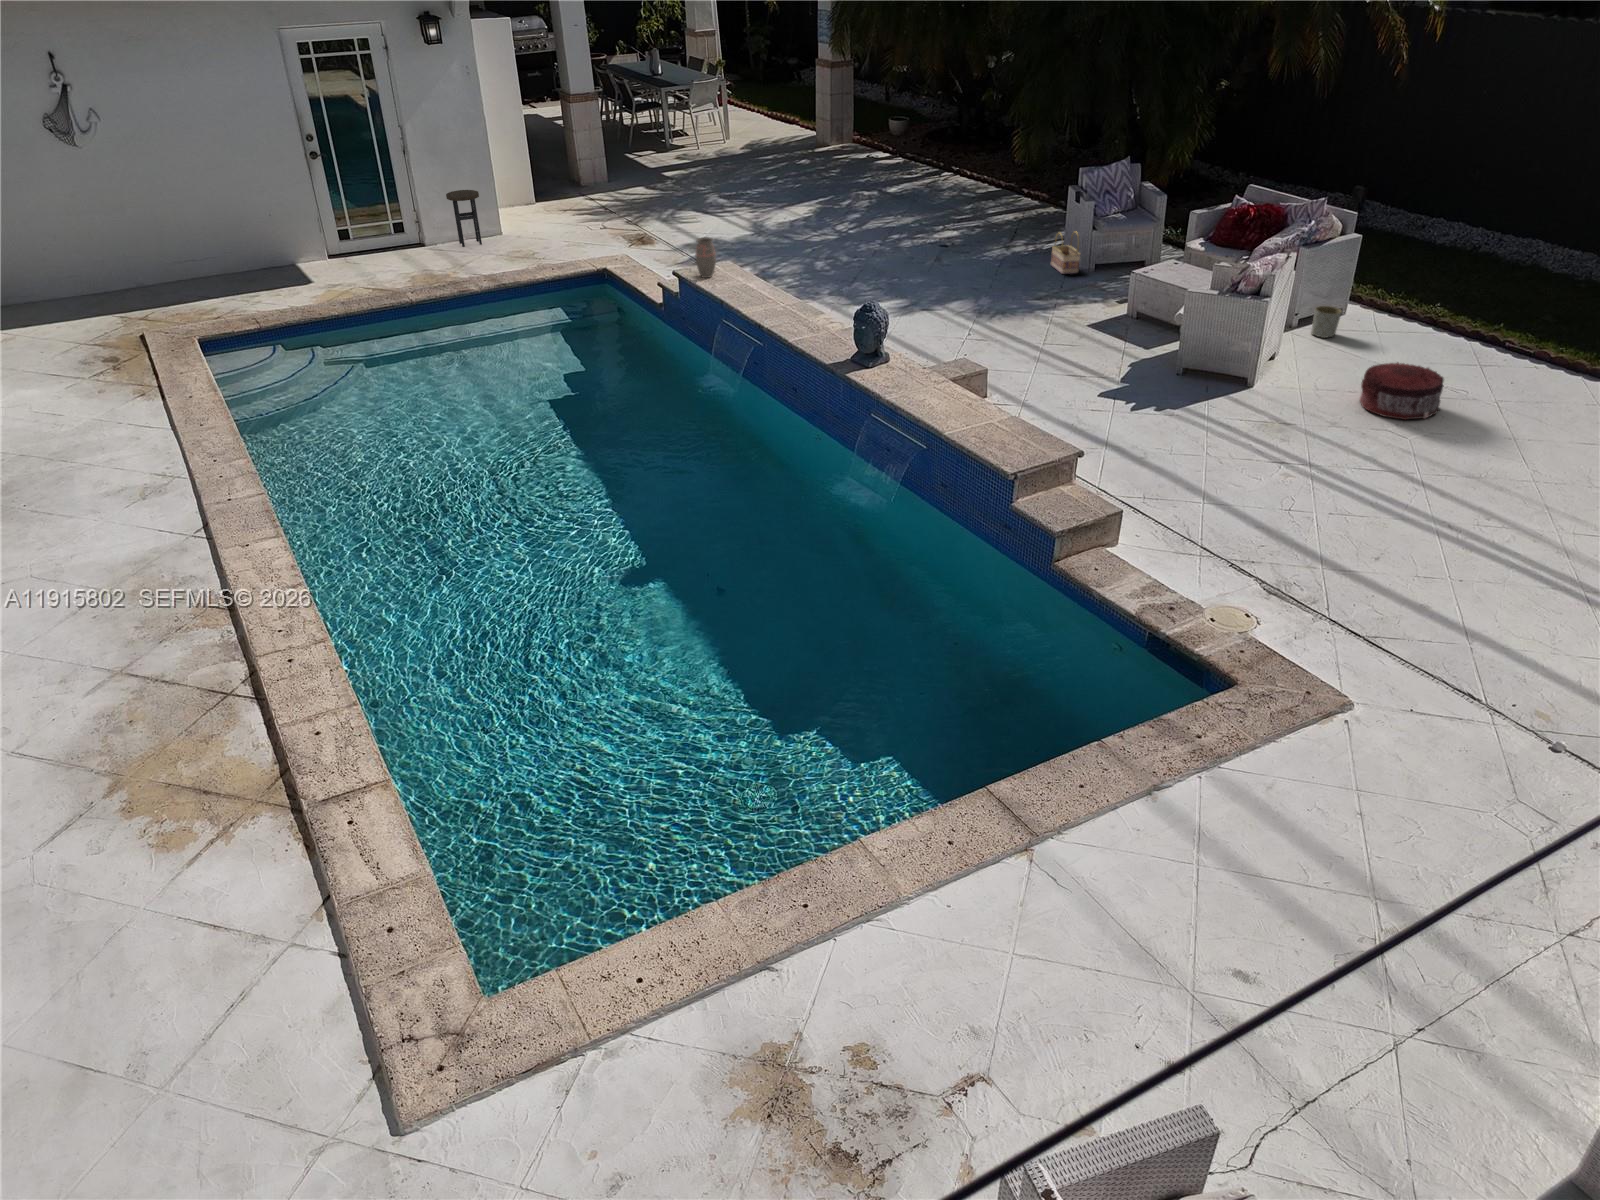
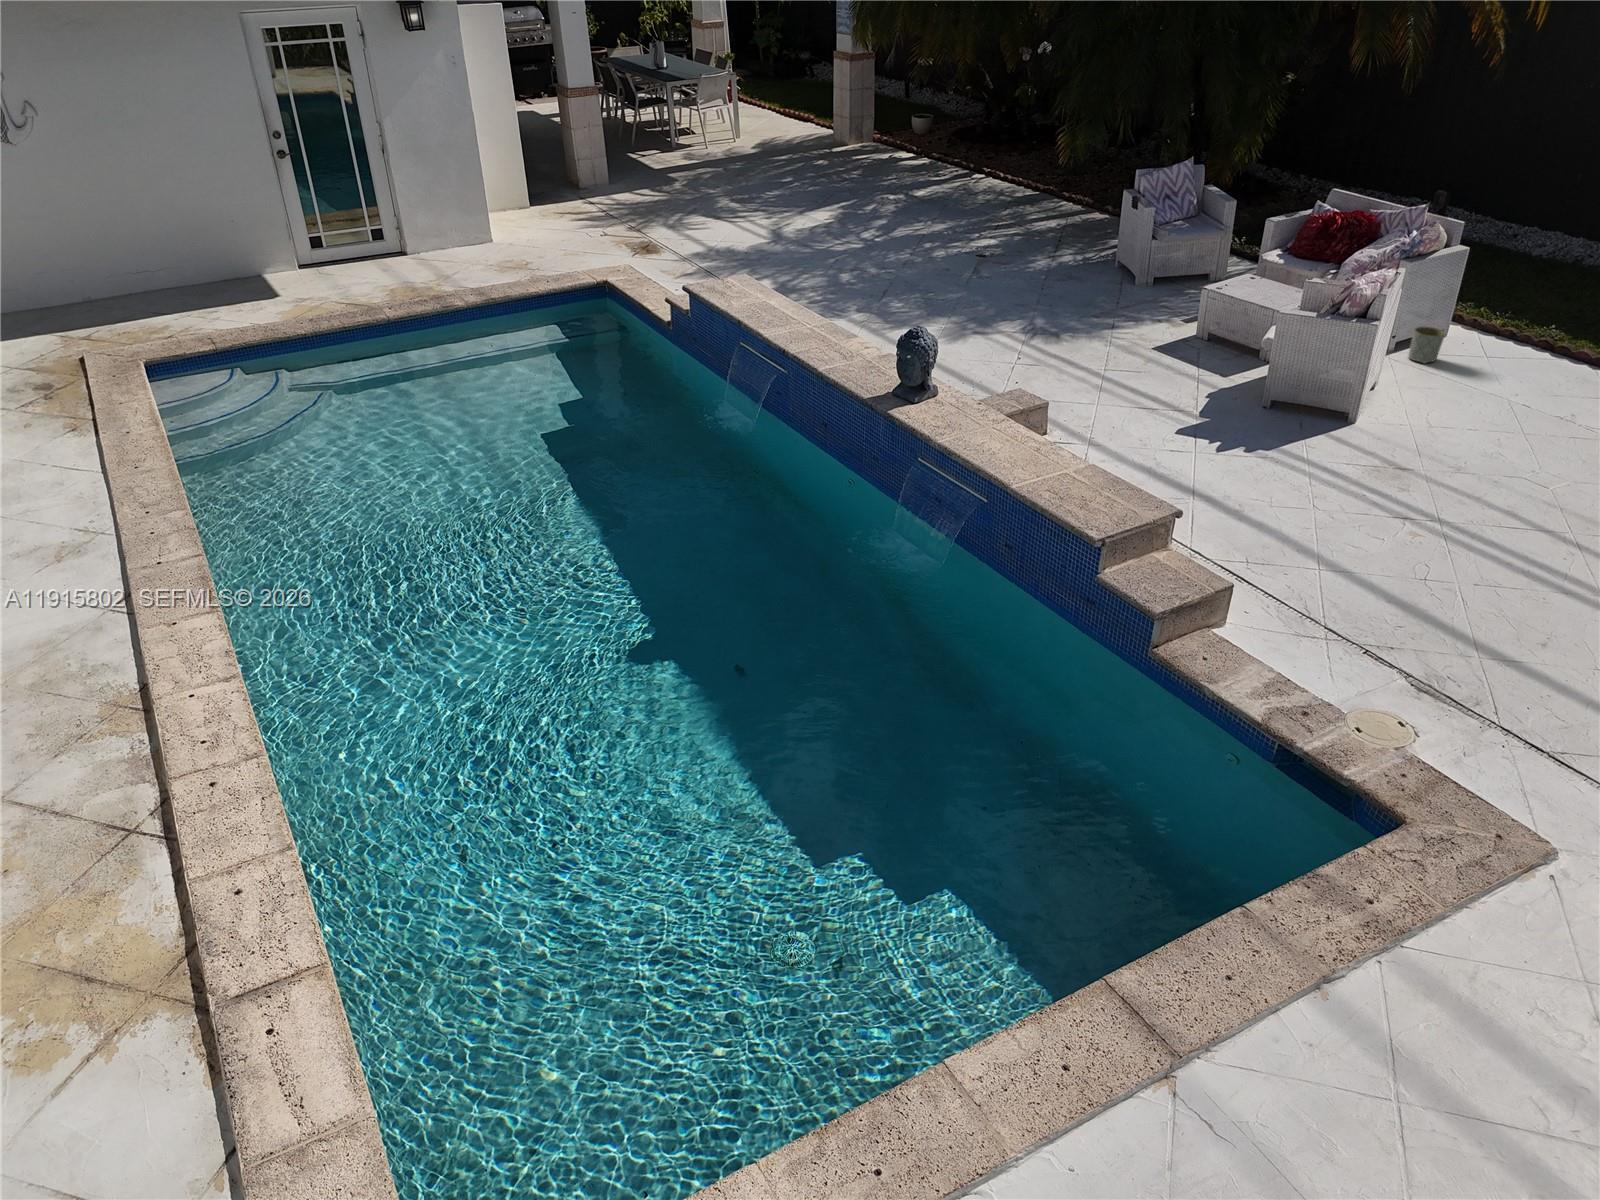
side table: present [446,190,482,247] -> none [432,192,471,255]
basket: present [1051,231,1080,274] -> none [1101,240,1136,288]
decorative vase: present [695,237,716,278] -> none [708,247,732,293]
pouf: present [1360,363,1444,420] -> none [1481,395,1586,464]

